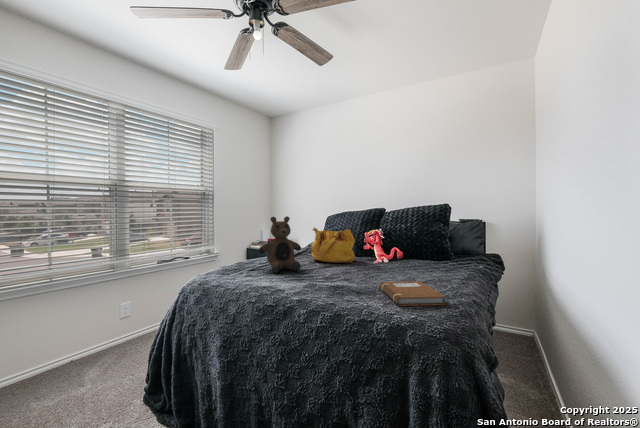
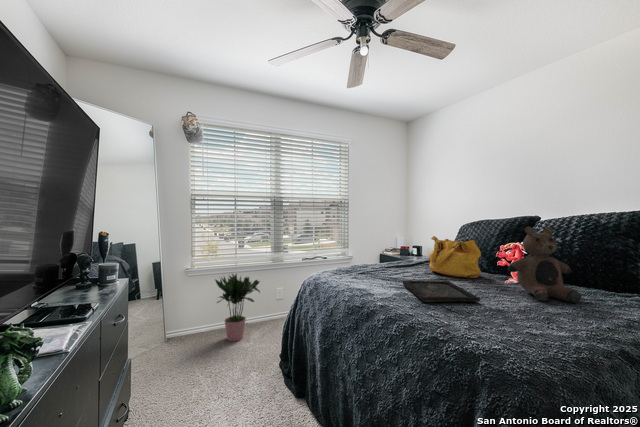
teddy bear: present [259,216,301,273] -> present [508,226,581,302]
tray: none [301,267,373,289] -> present [403,281,480,302]
notebook: present [380,281,445,306] -> none [482,304,562,345]
potted plant: none [15,287,108,392] -> present [215,274,260,341]

